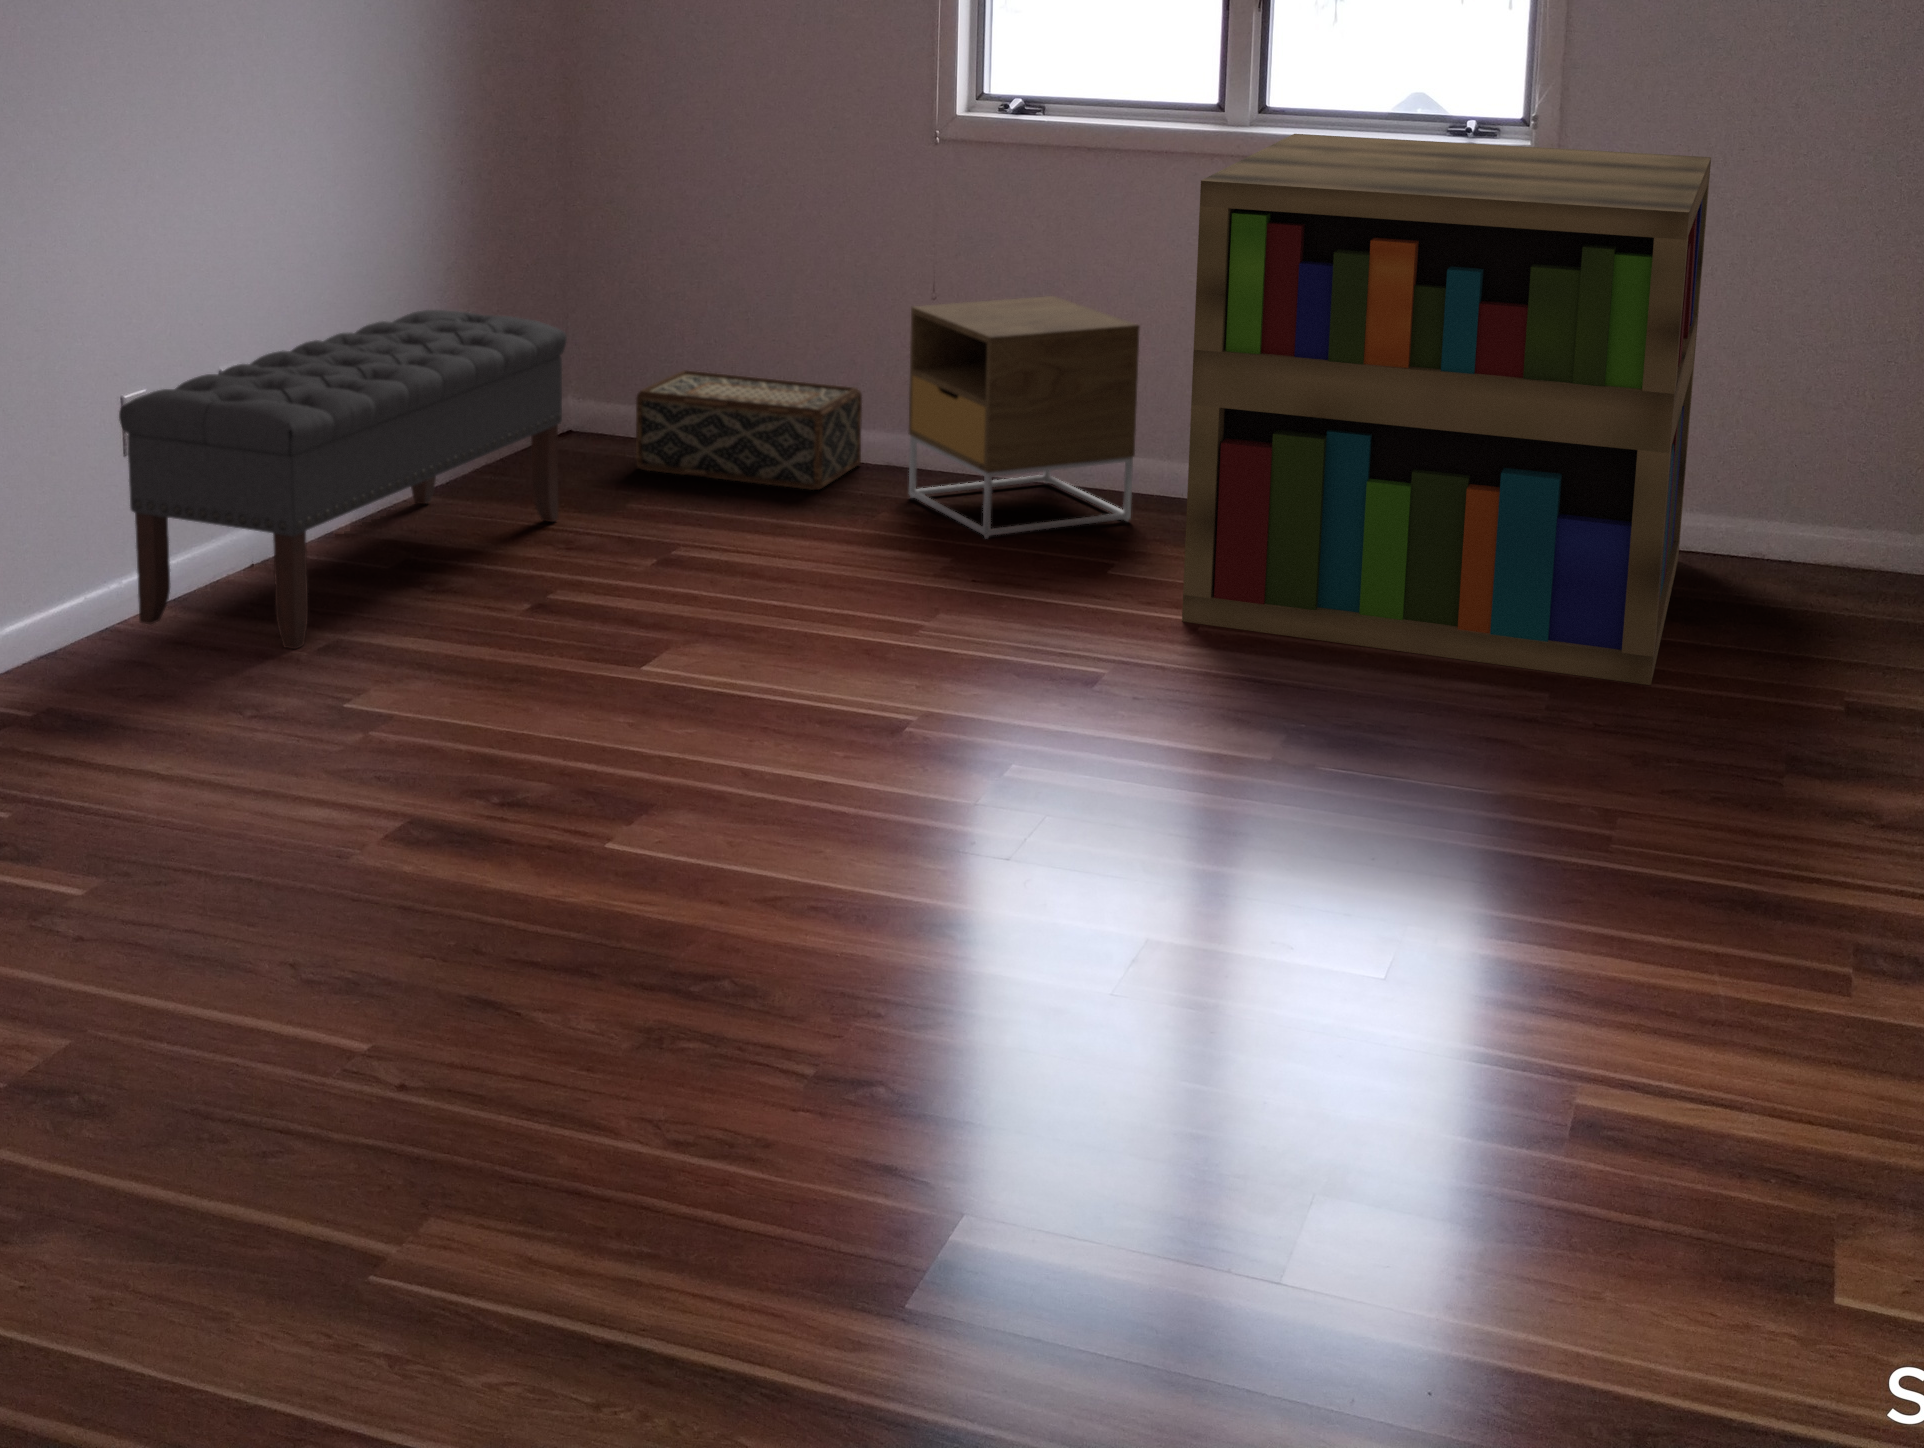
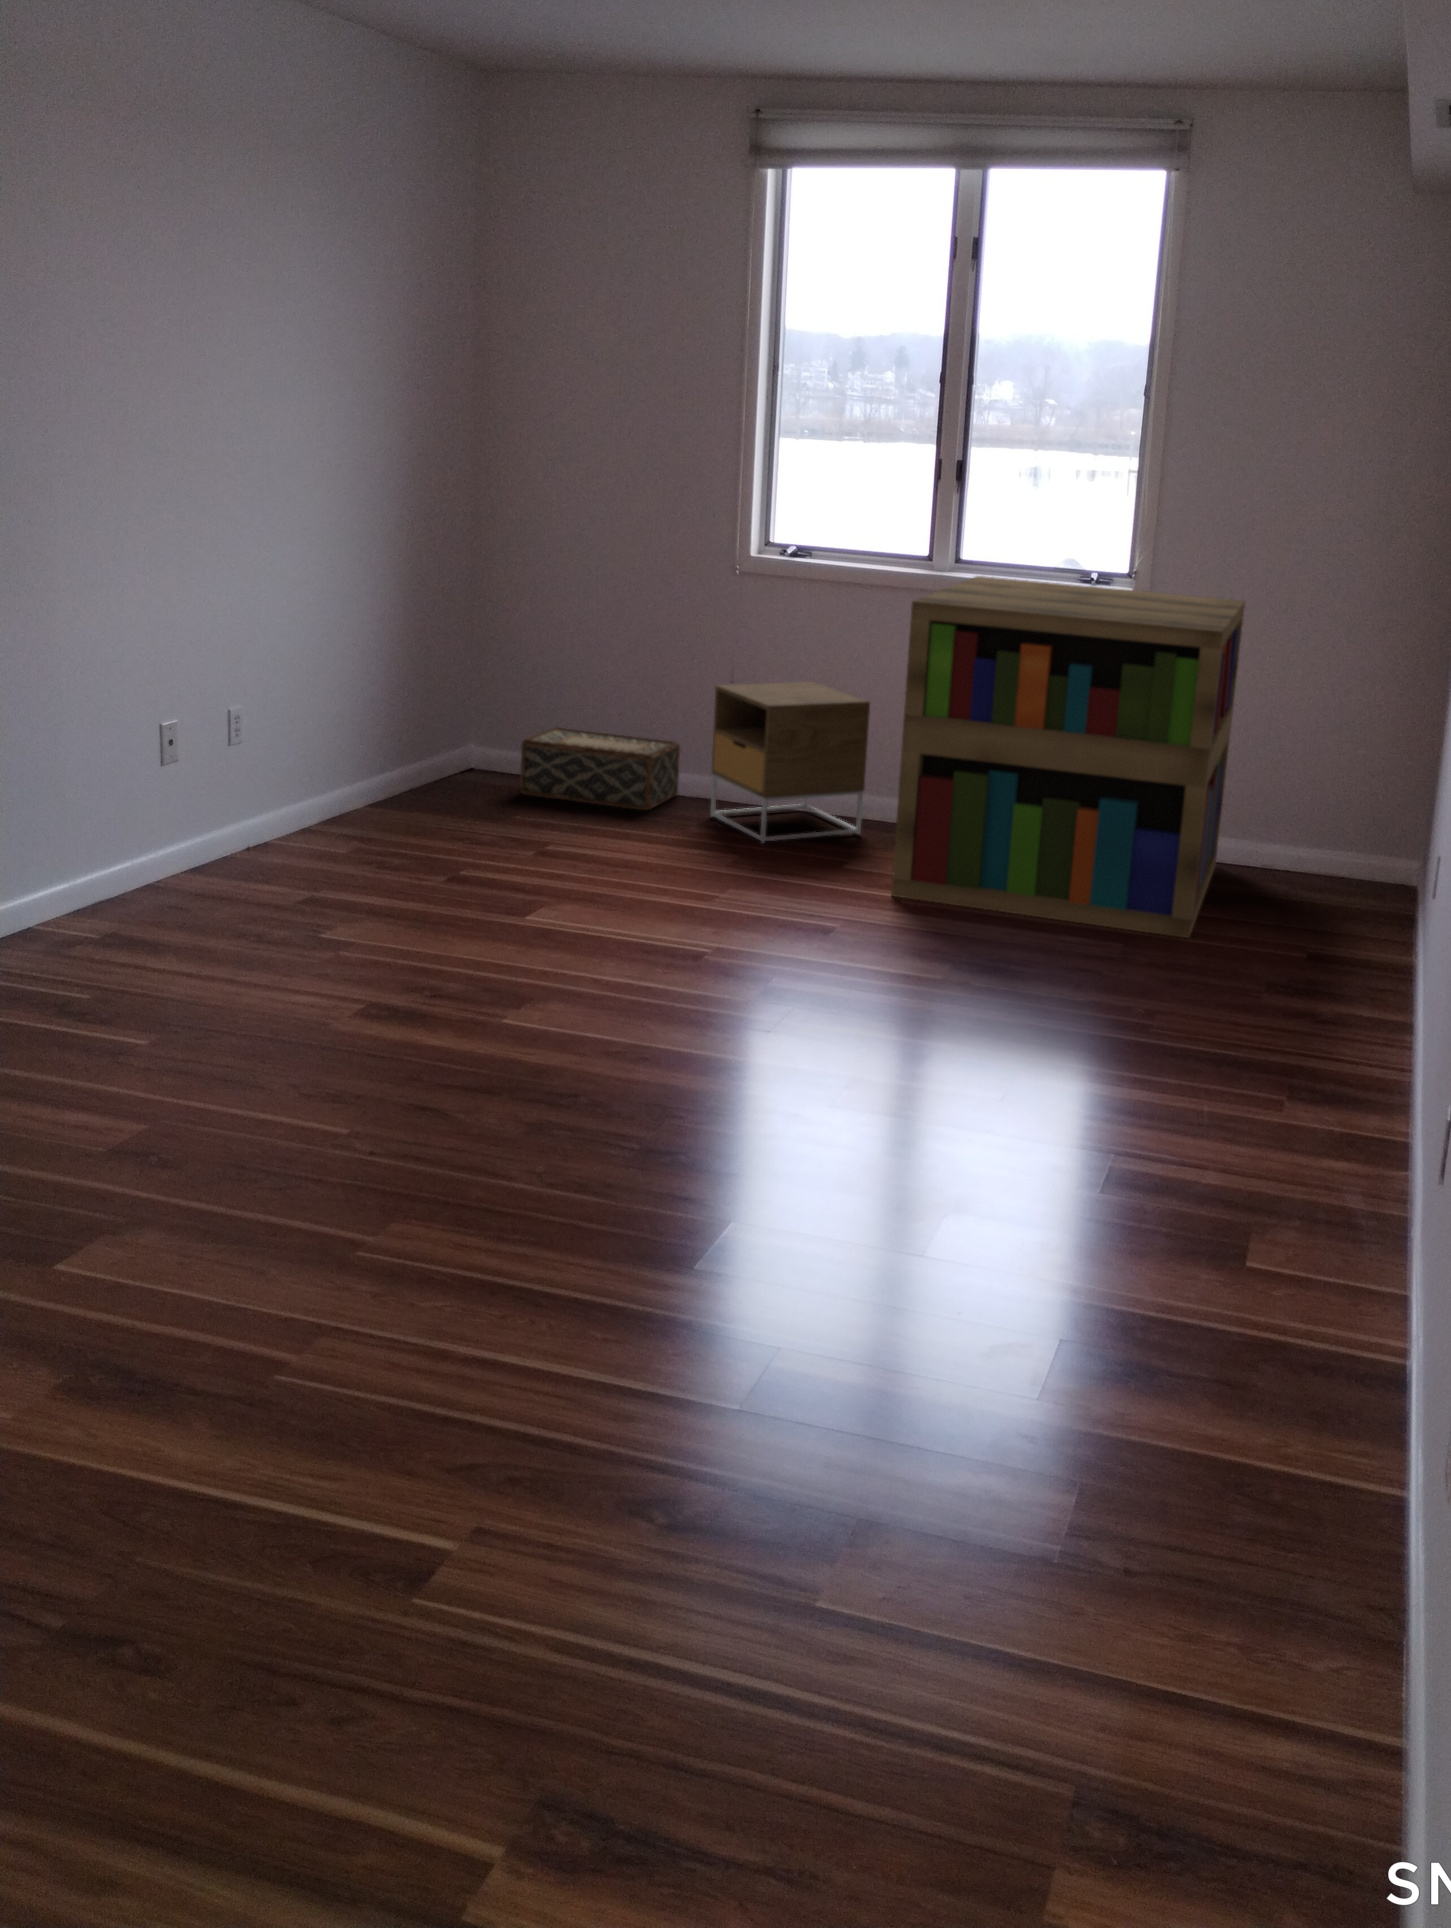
bench: present [119,310,567,649] -> none [155,676,475,903]

